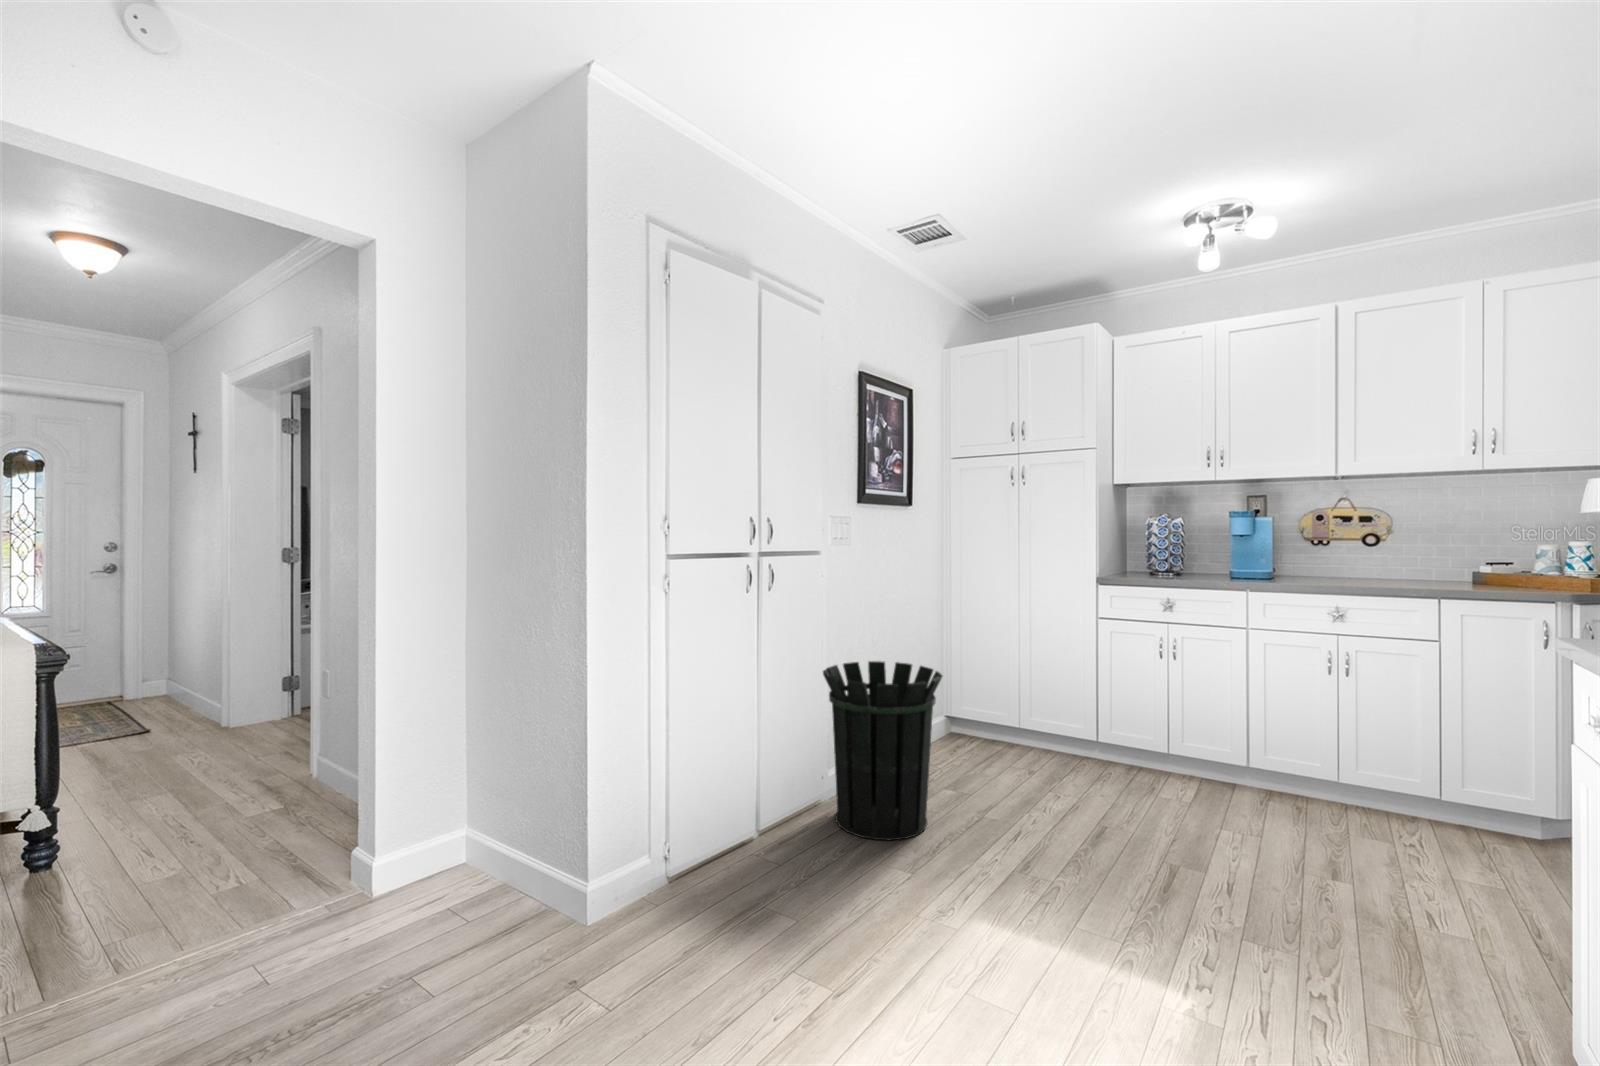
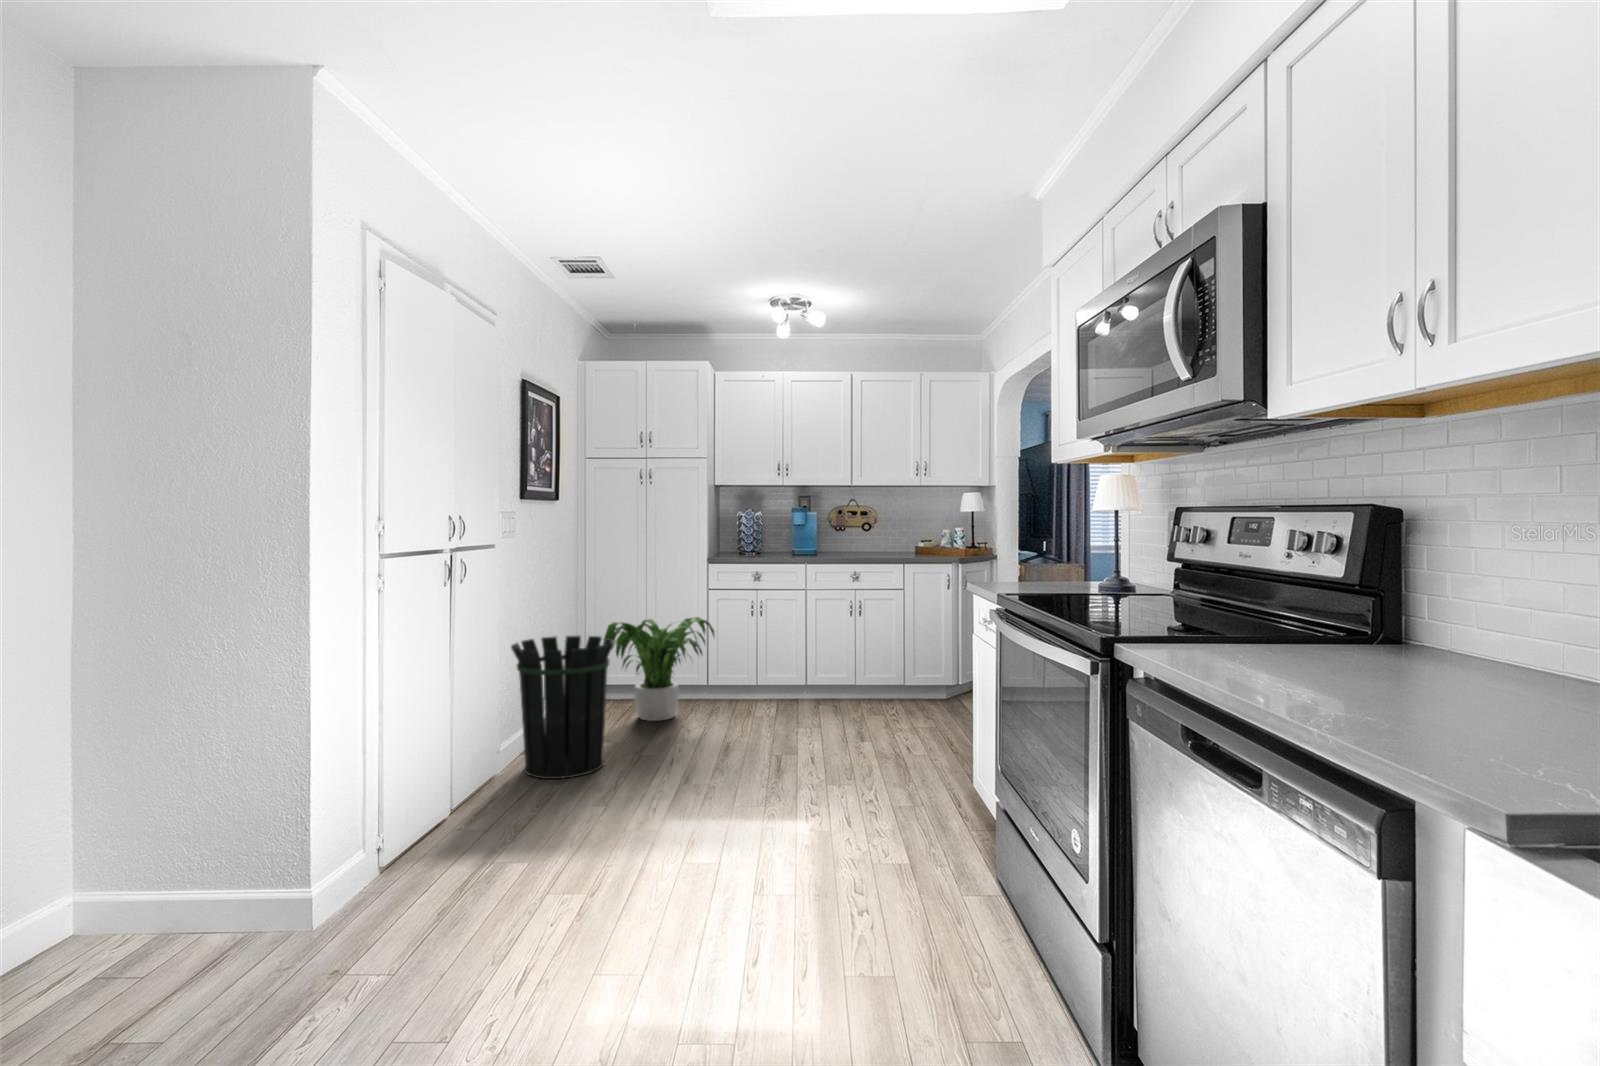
potted plant: none [954,648,1105,777] -> present [604,617,715,721]

